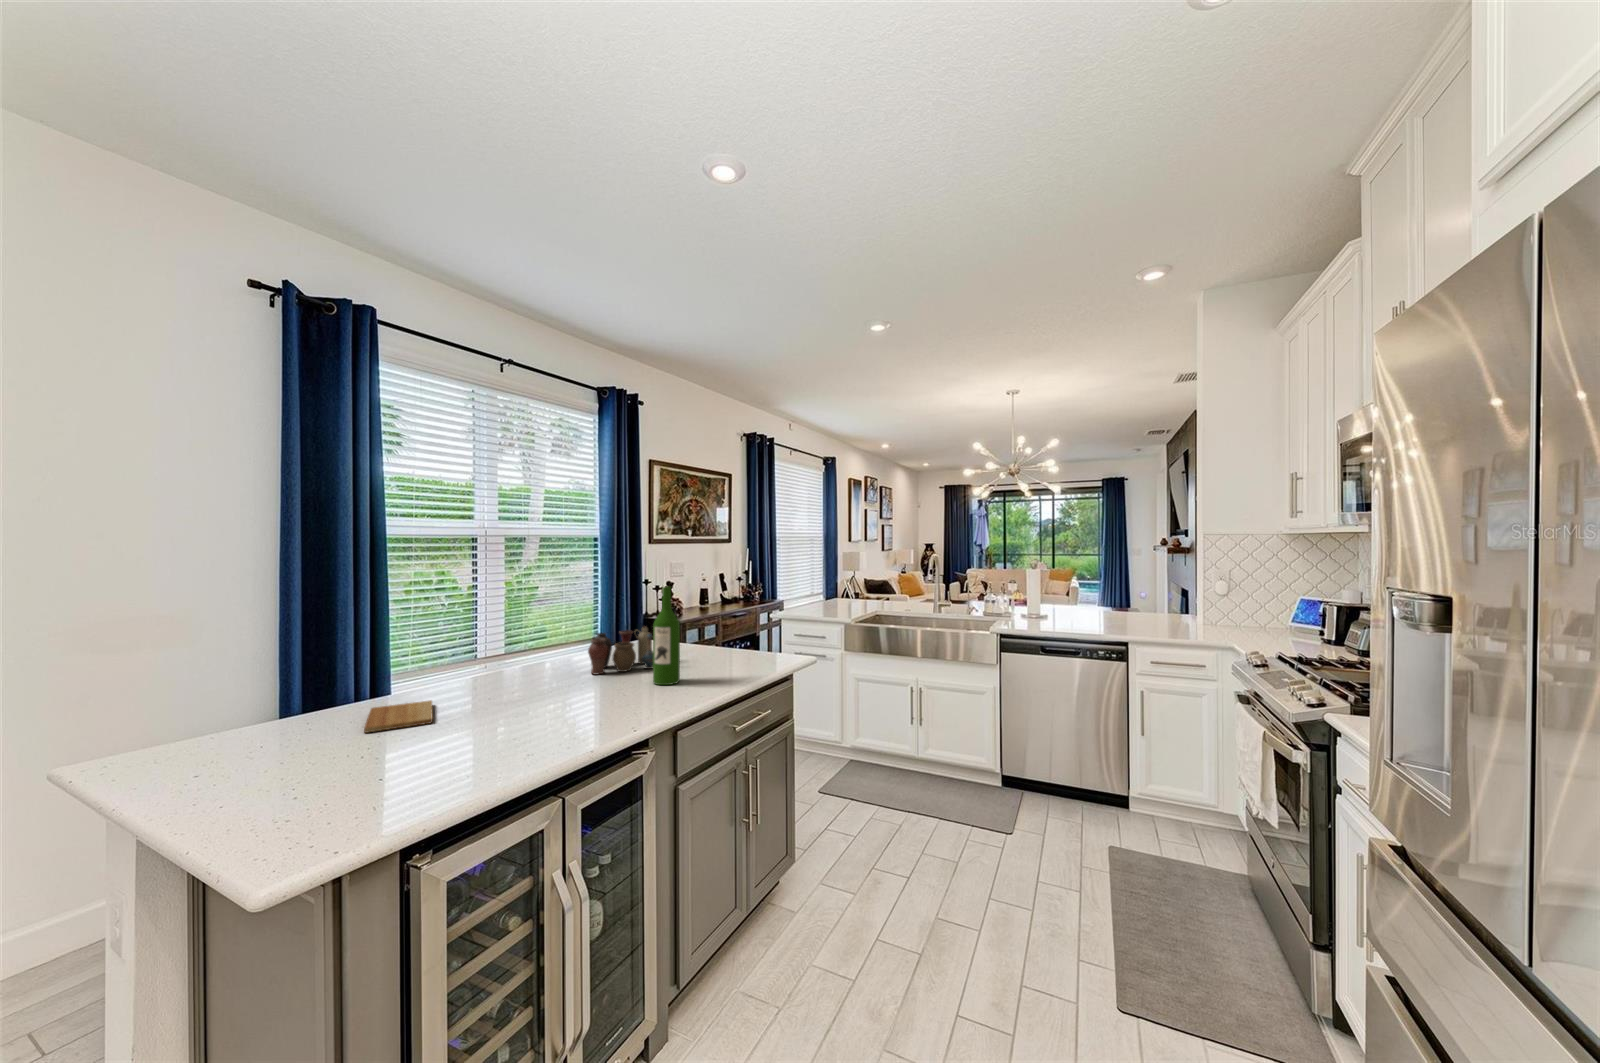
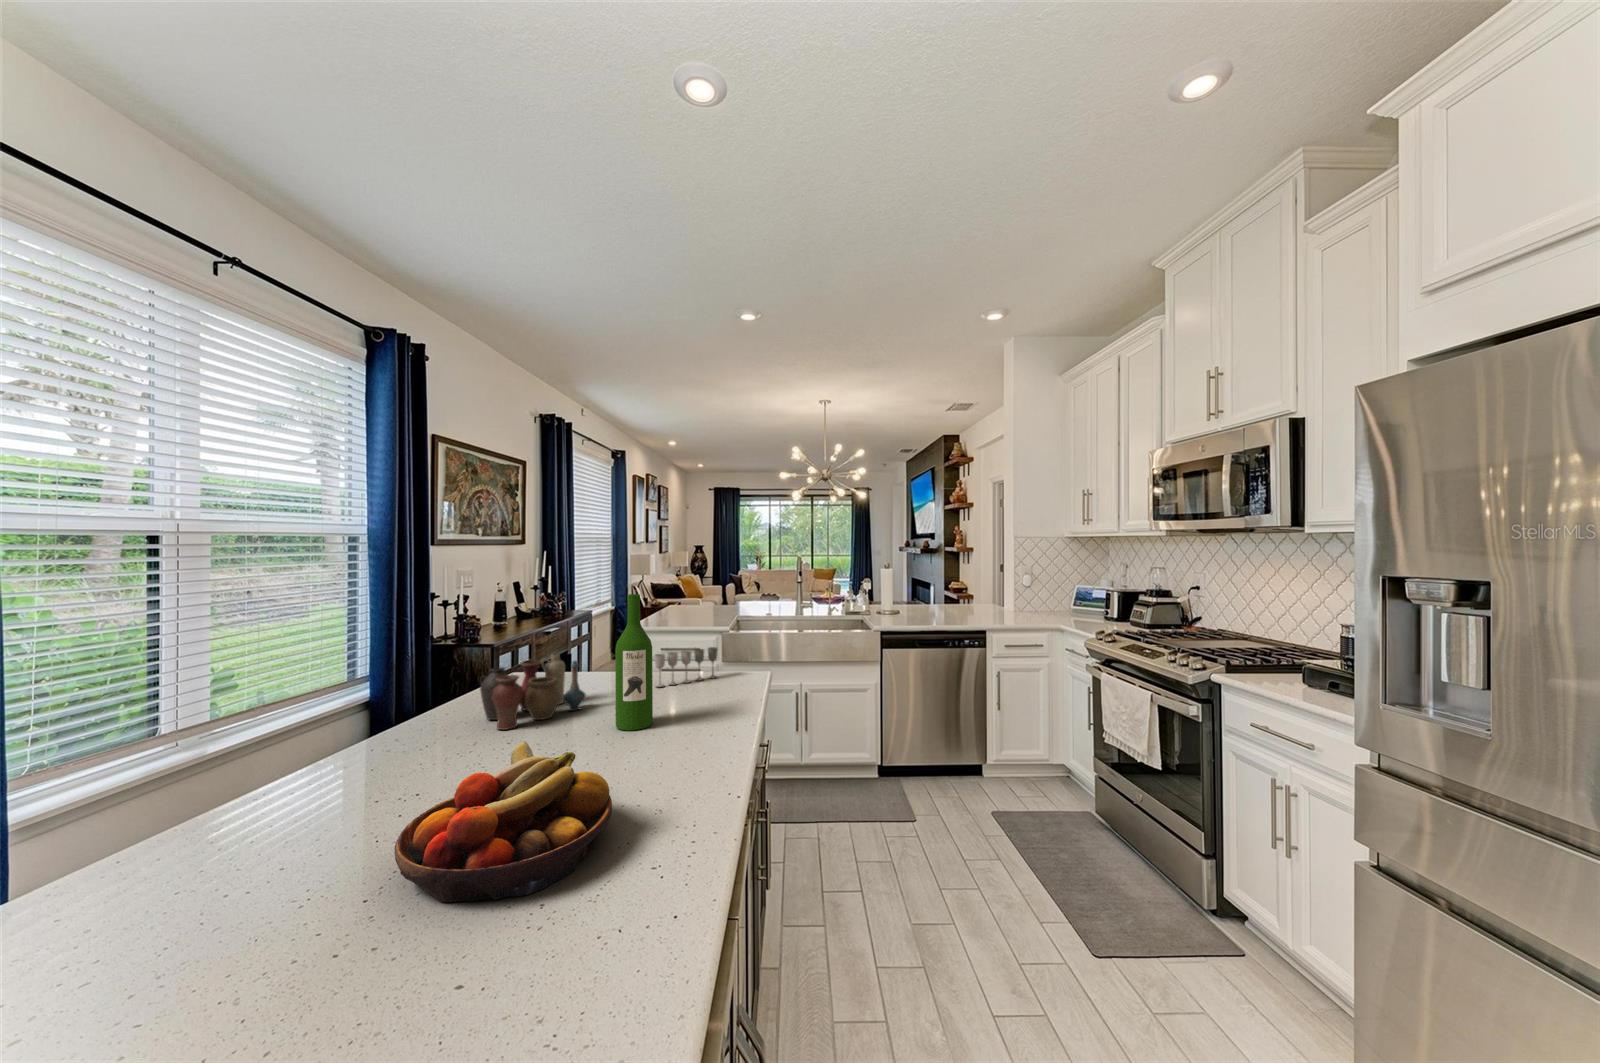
wine glass: none [719,633,773,660] -> present [655,647,718,687]
fruit bowl: none [444,675,571,753] -> present [394,741,612,902]
cutting board: present [364,700,433,733] -> none [120,822,312,923]

